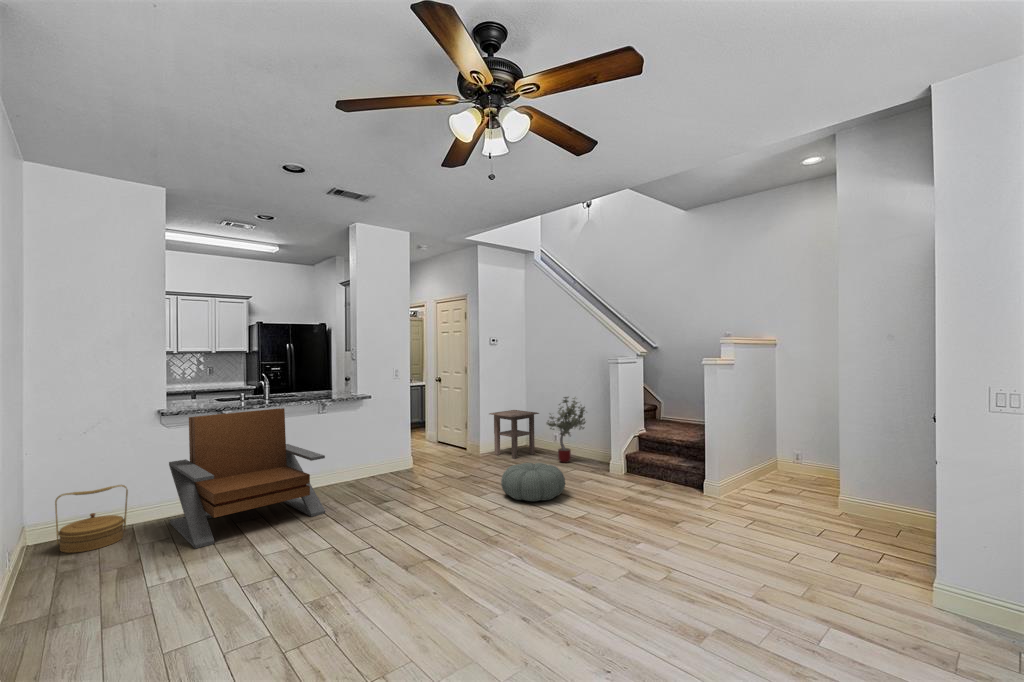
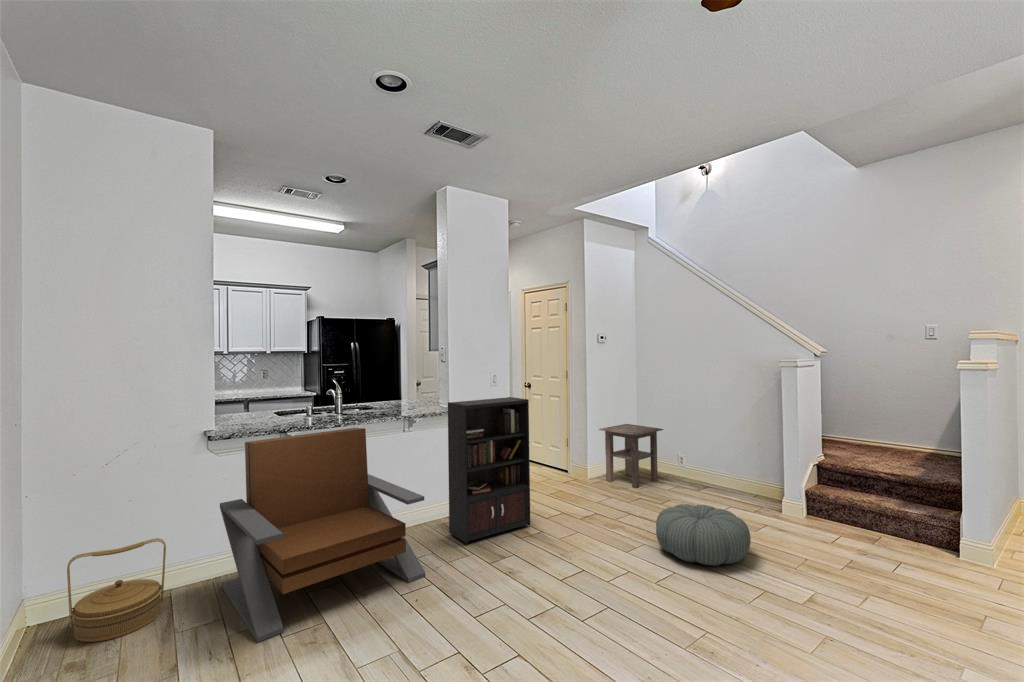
bookcase: none [352,386,417,494] -> present [448,397,530,544]
potted tree: present [547,397,586,463] -> none [675,410,739,496]

